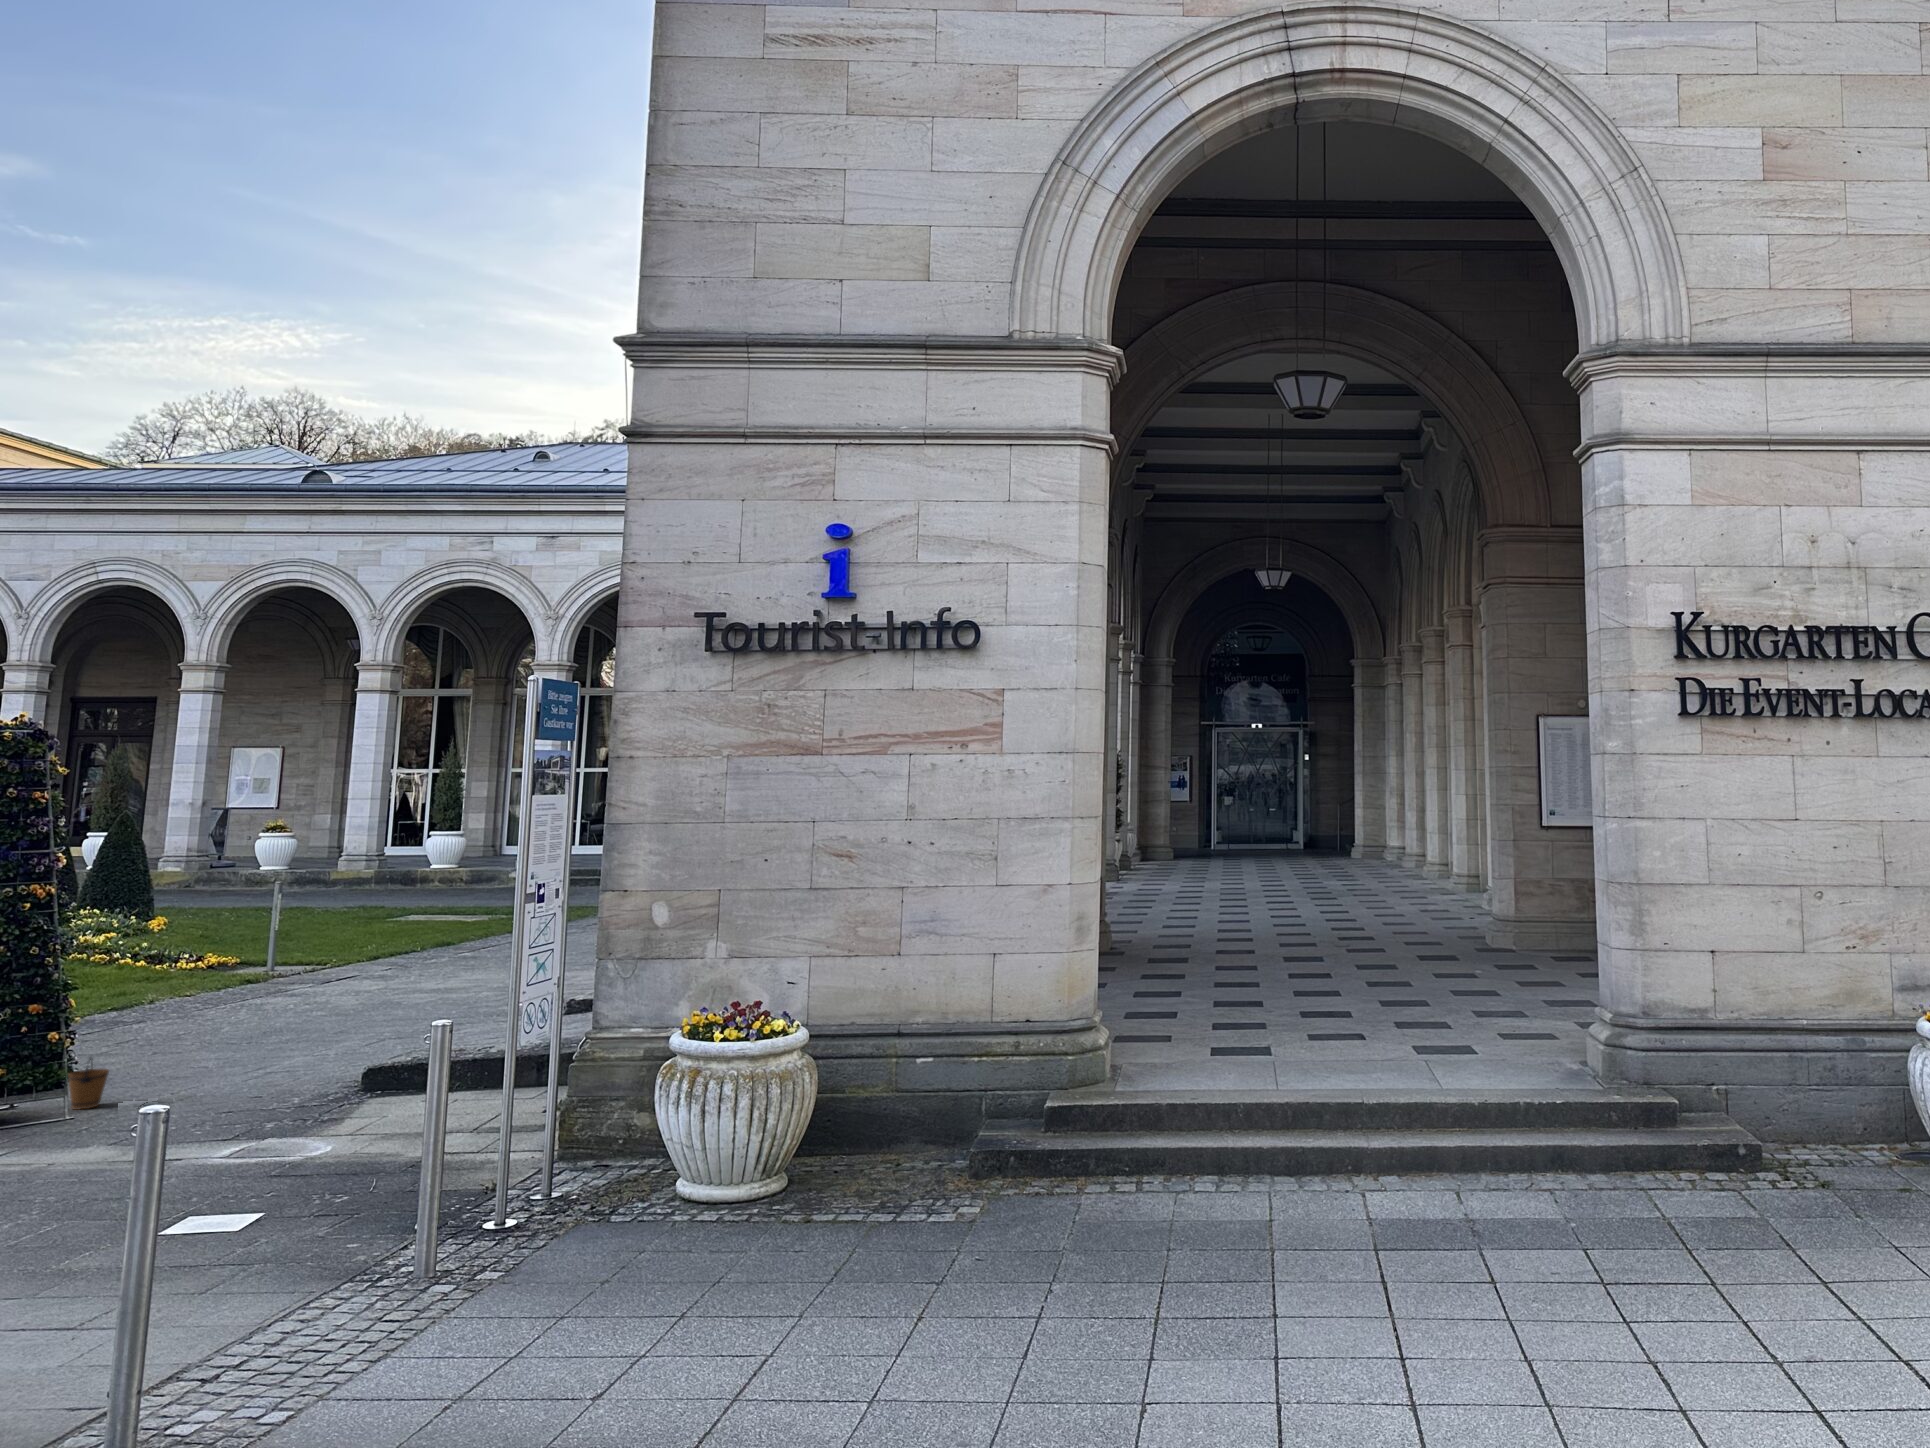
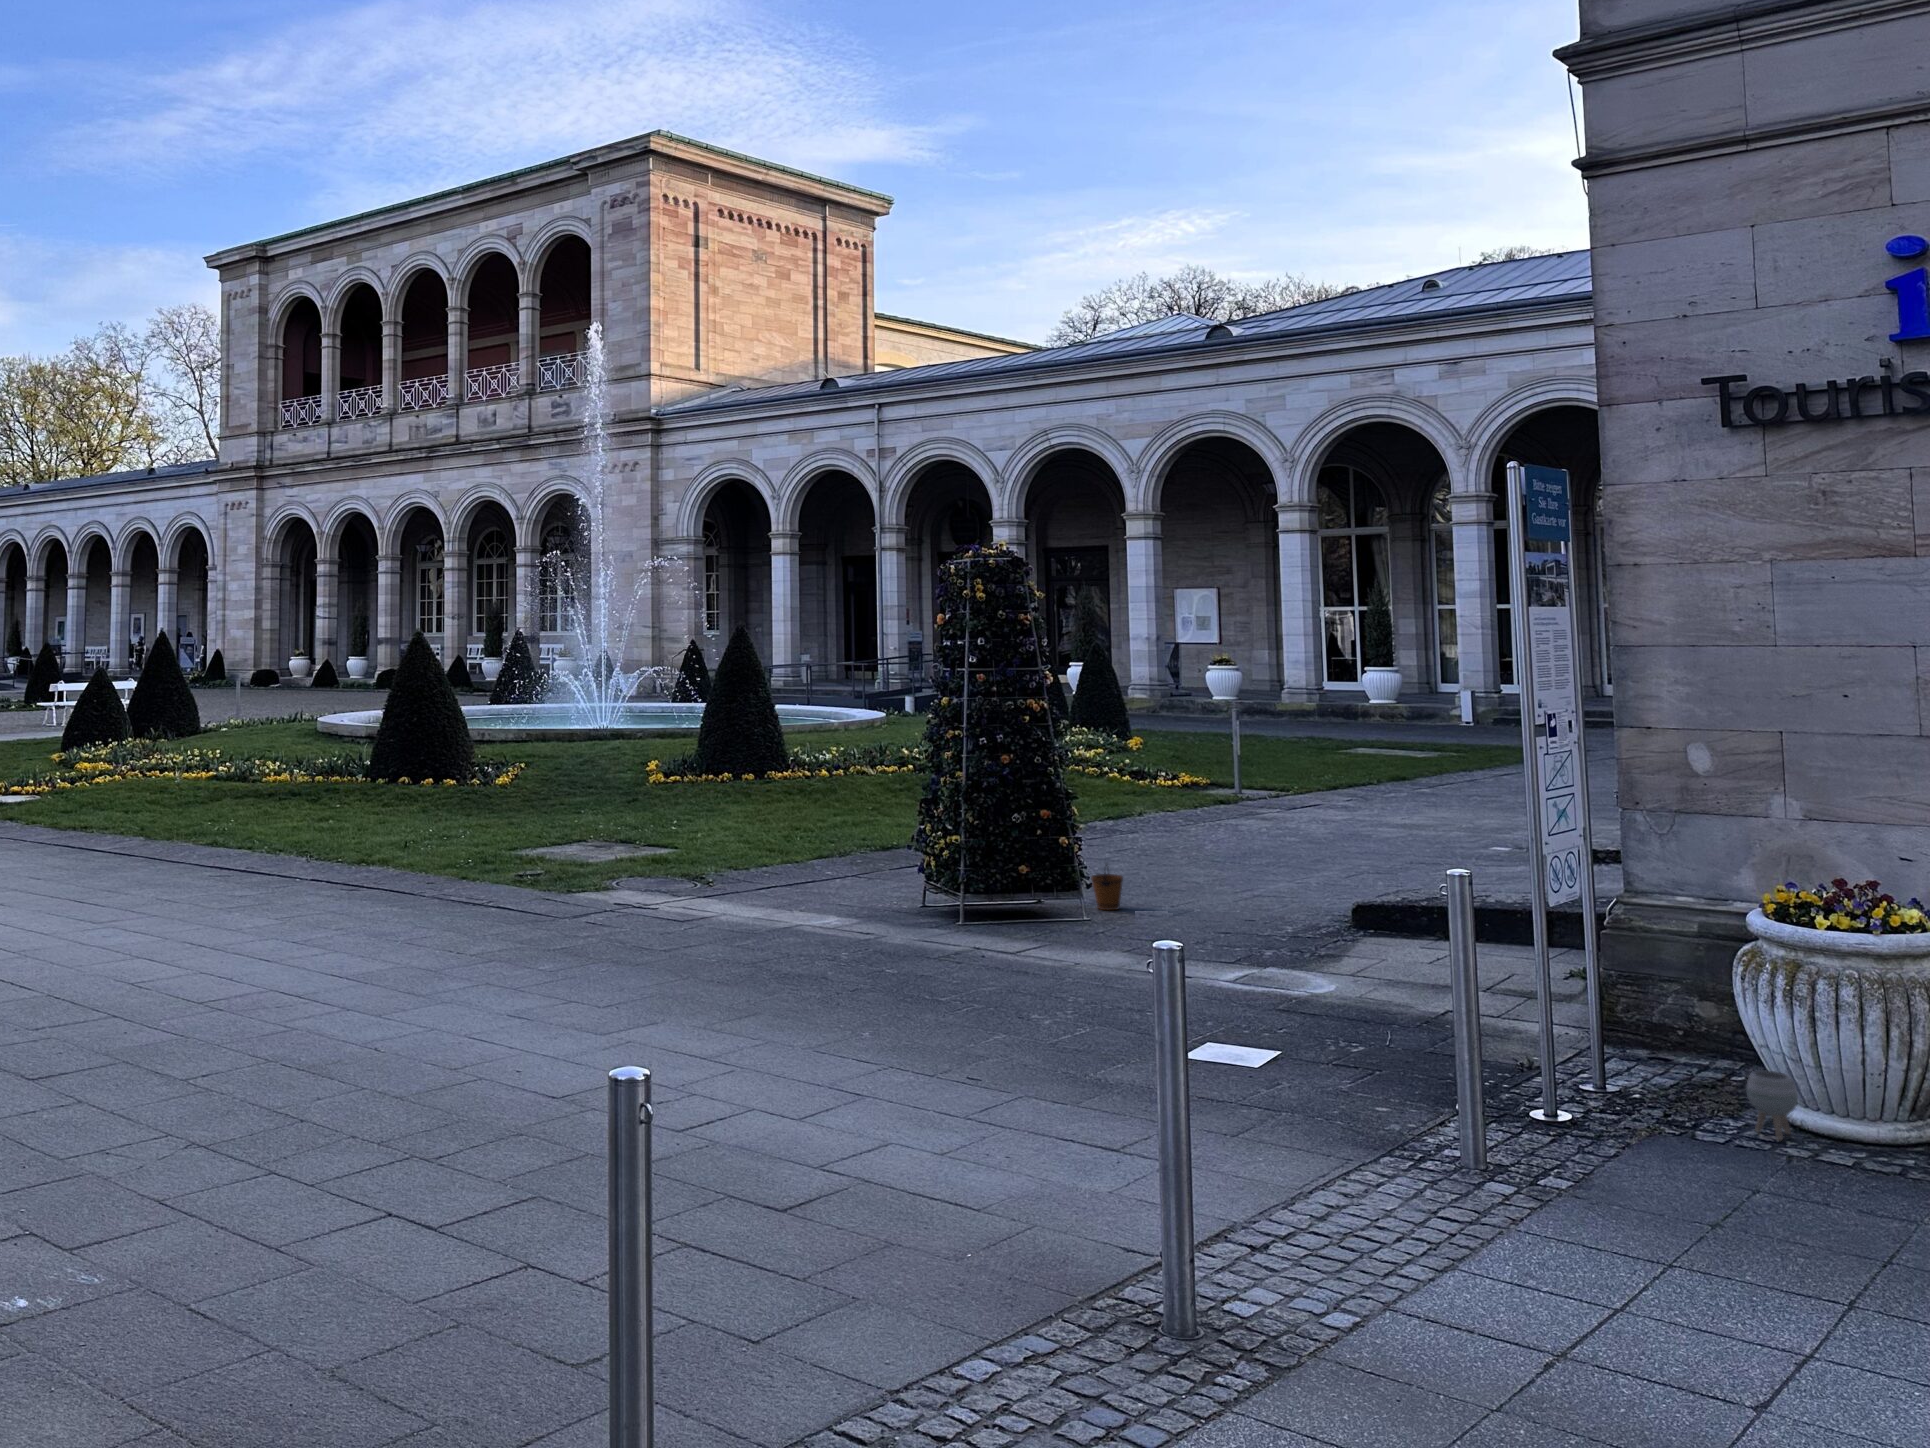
planter: none [654,1157,689,1212] -> present [1746,1070,1798,1140]

